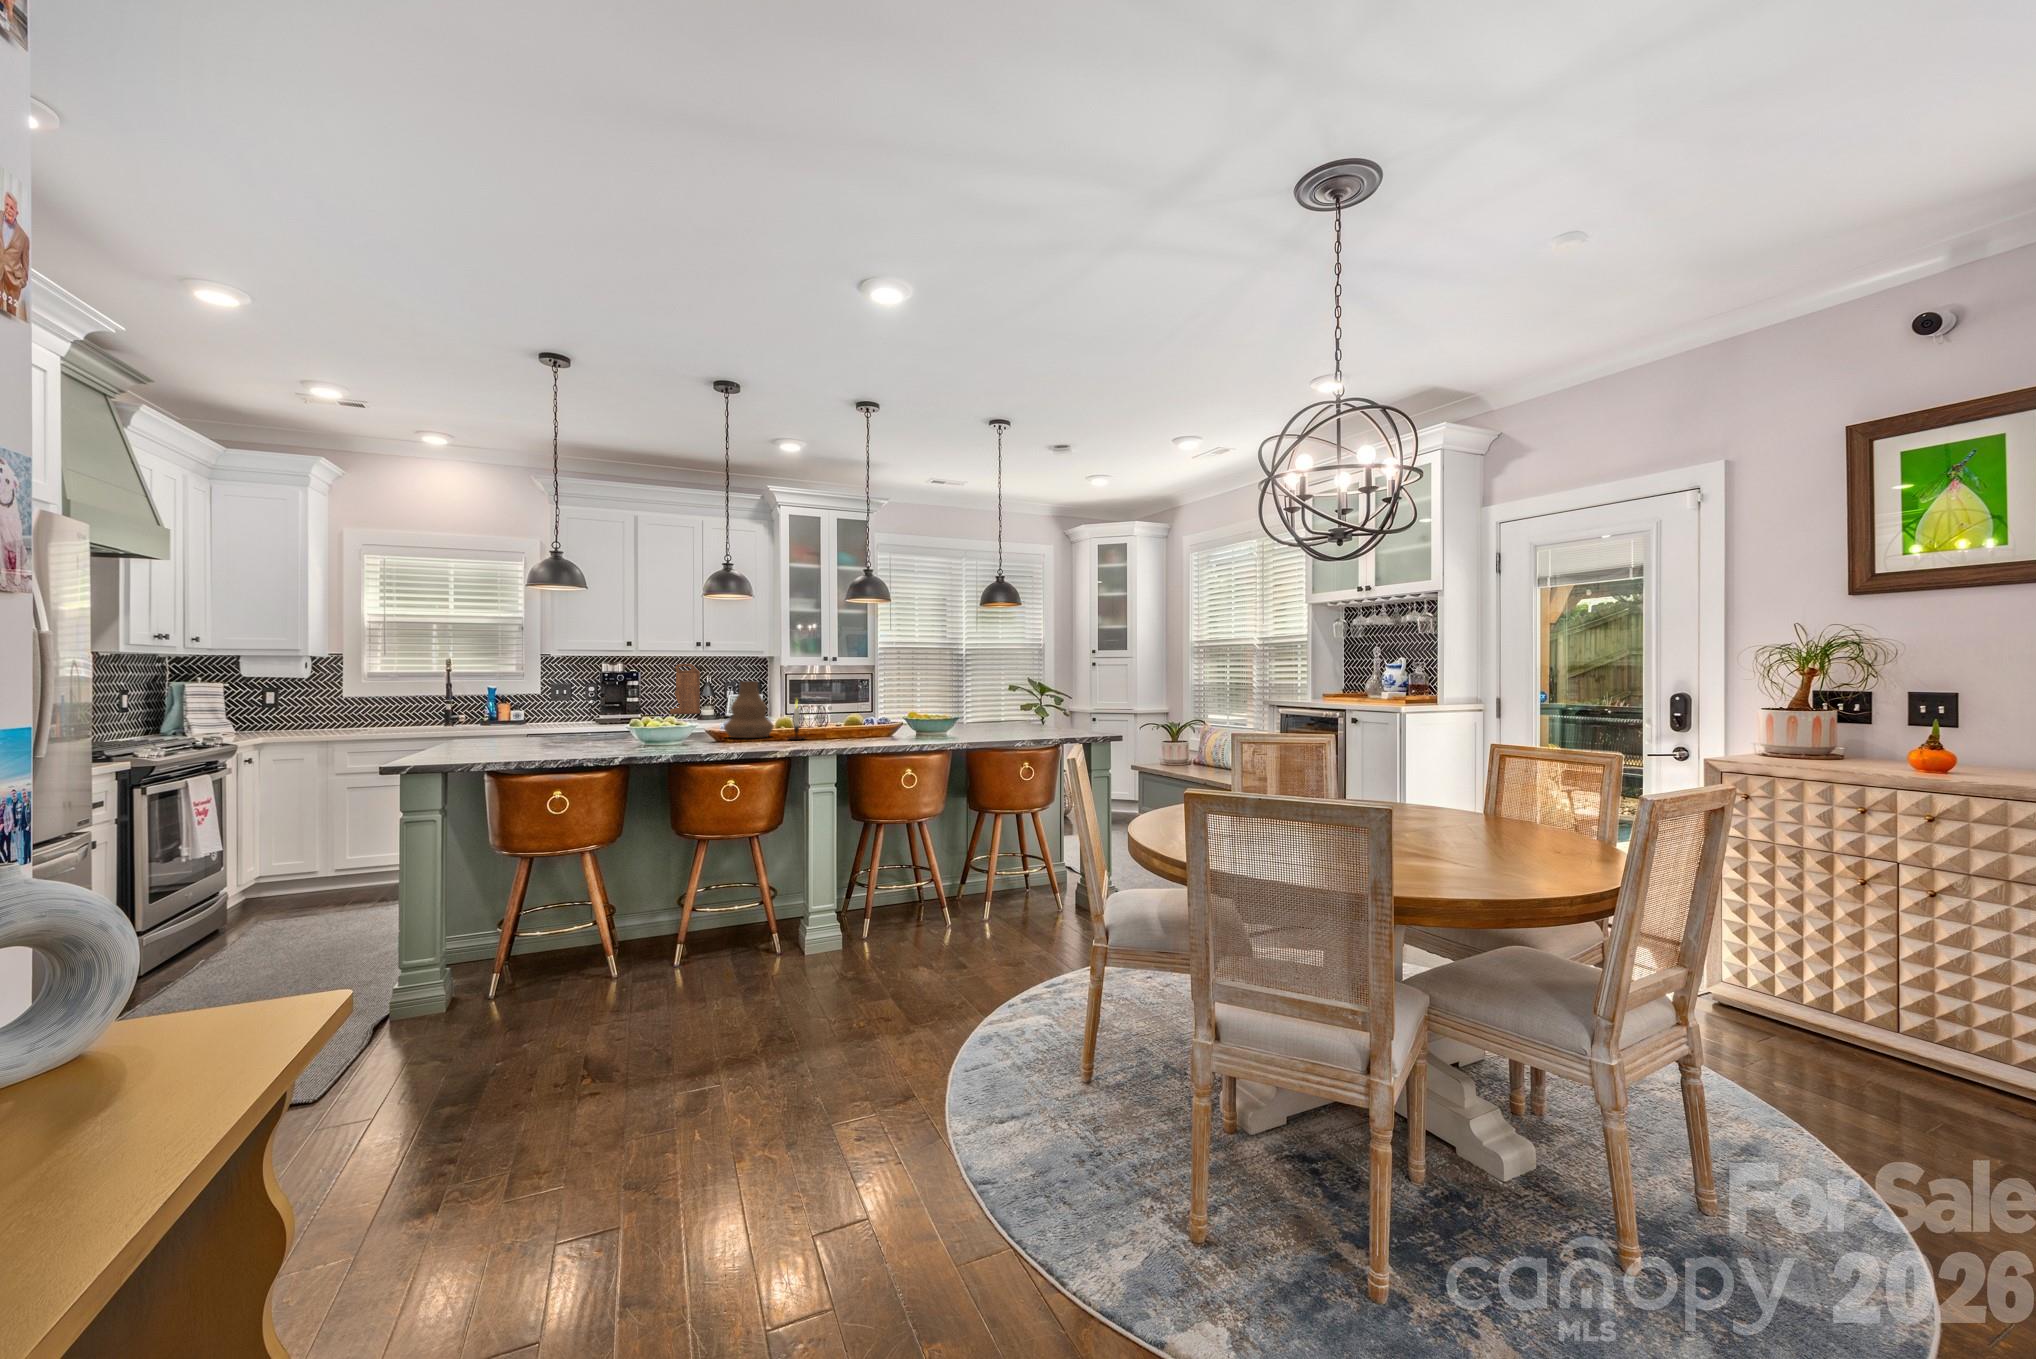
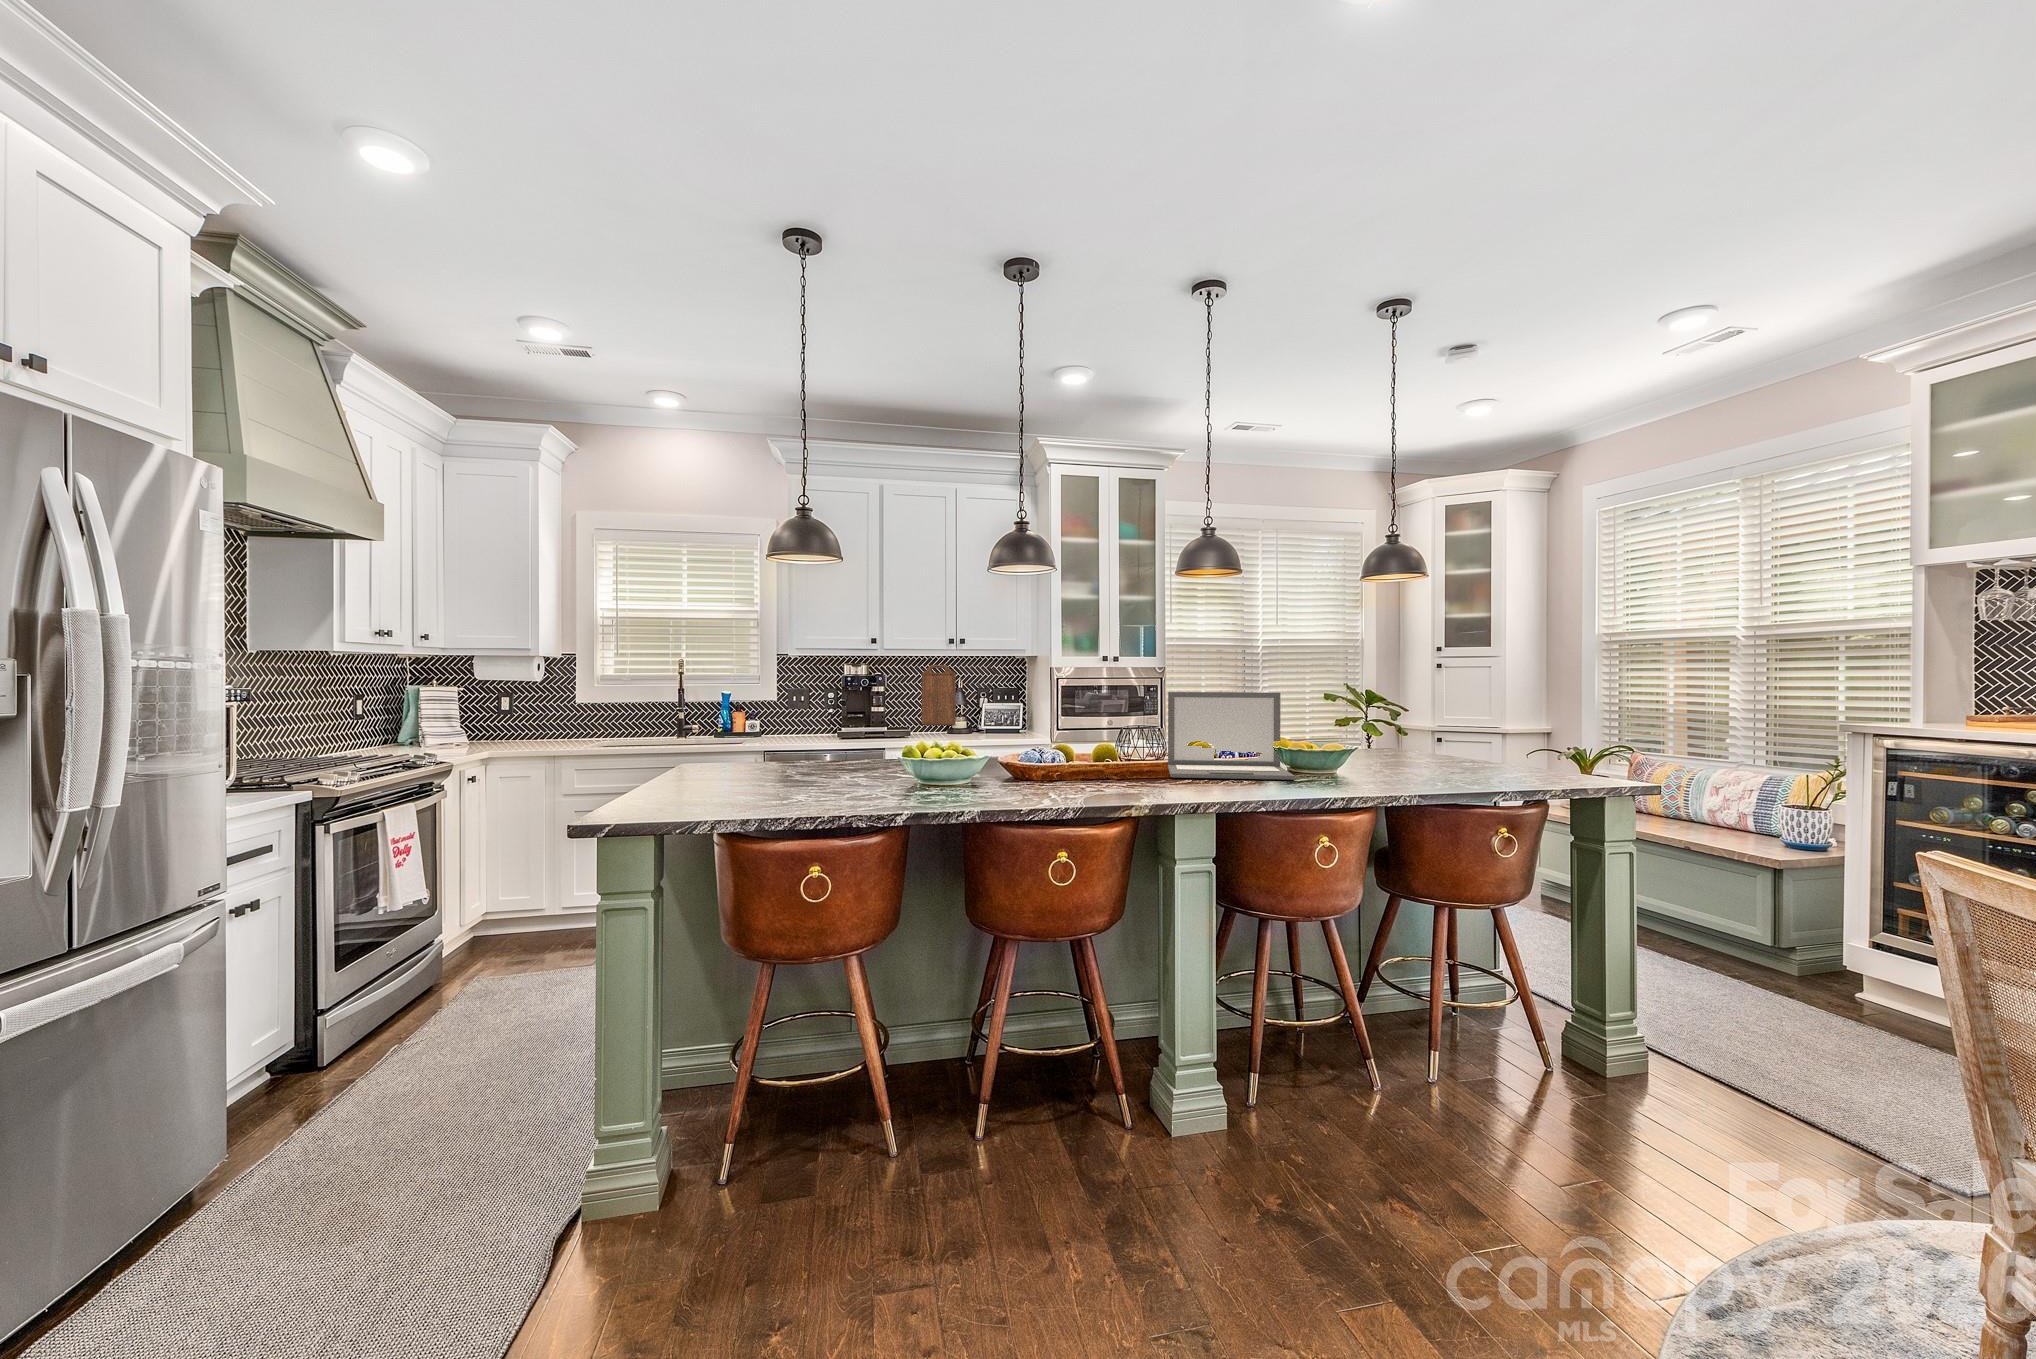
vase: present [724,681,773,738] -> none [1021,691,1088,773]
laptop: none [825,682,910,739] -> present [1168,692,1295,780]
candle: present [789,703,805,740] -> none [1114,717,1147,778]

